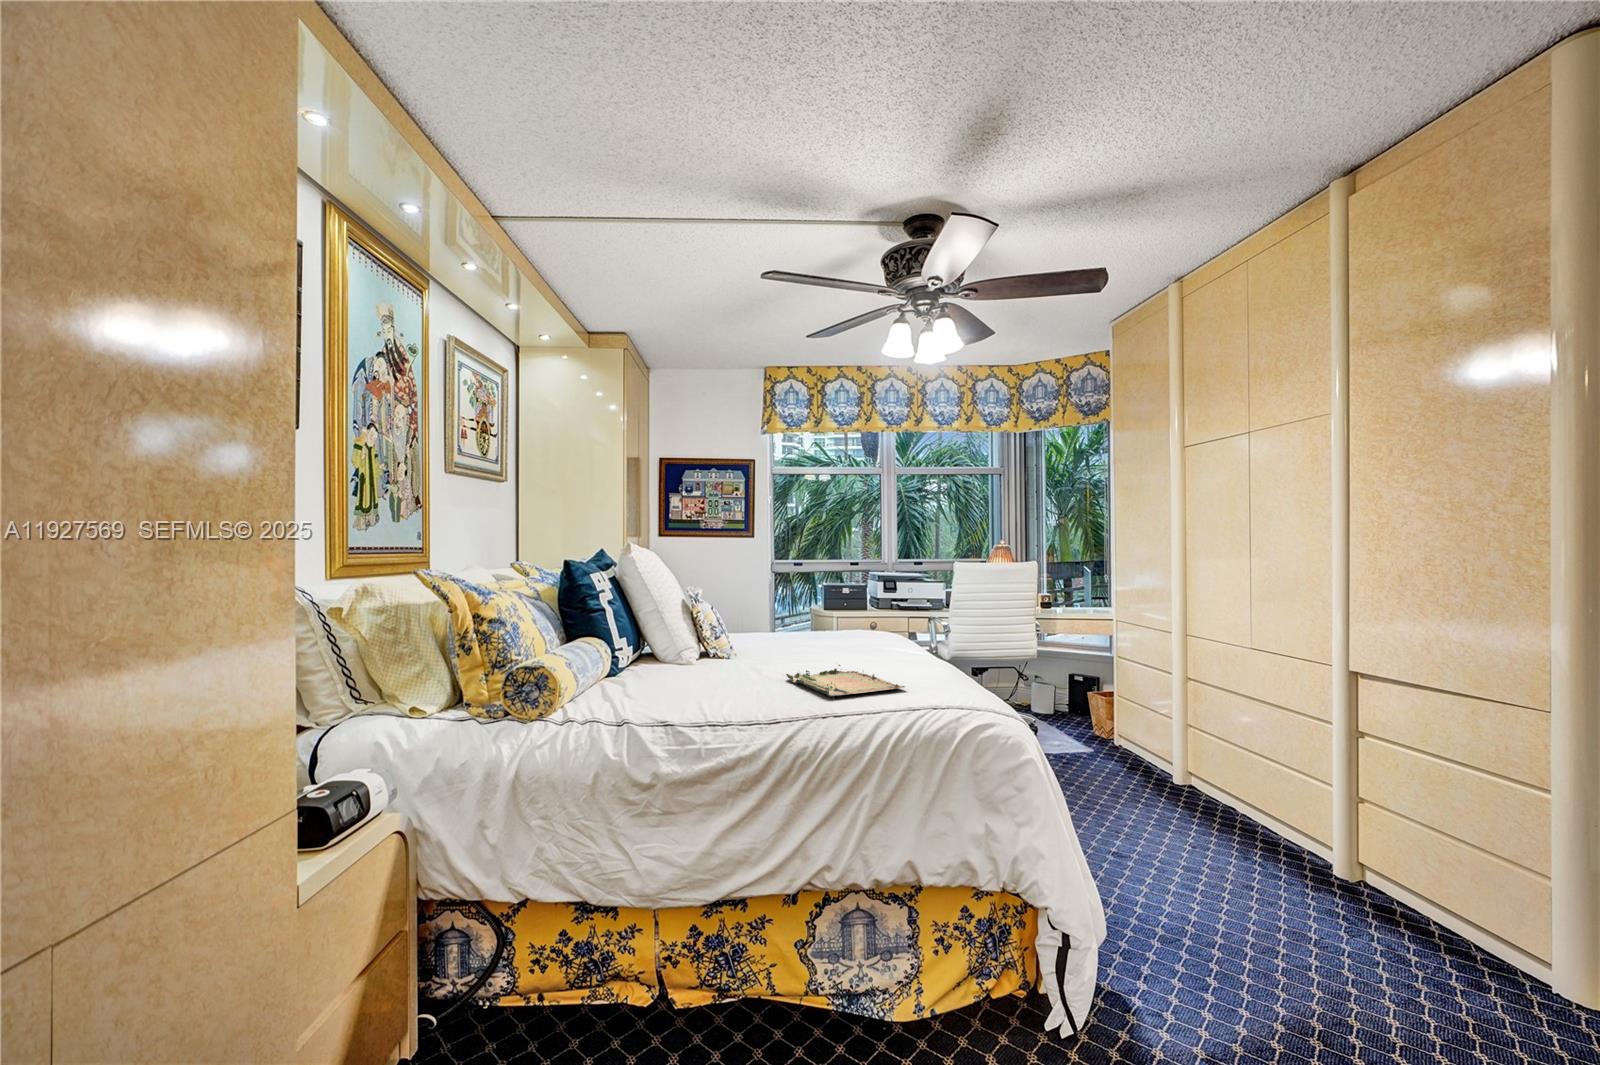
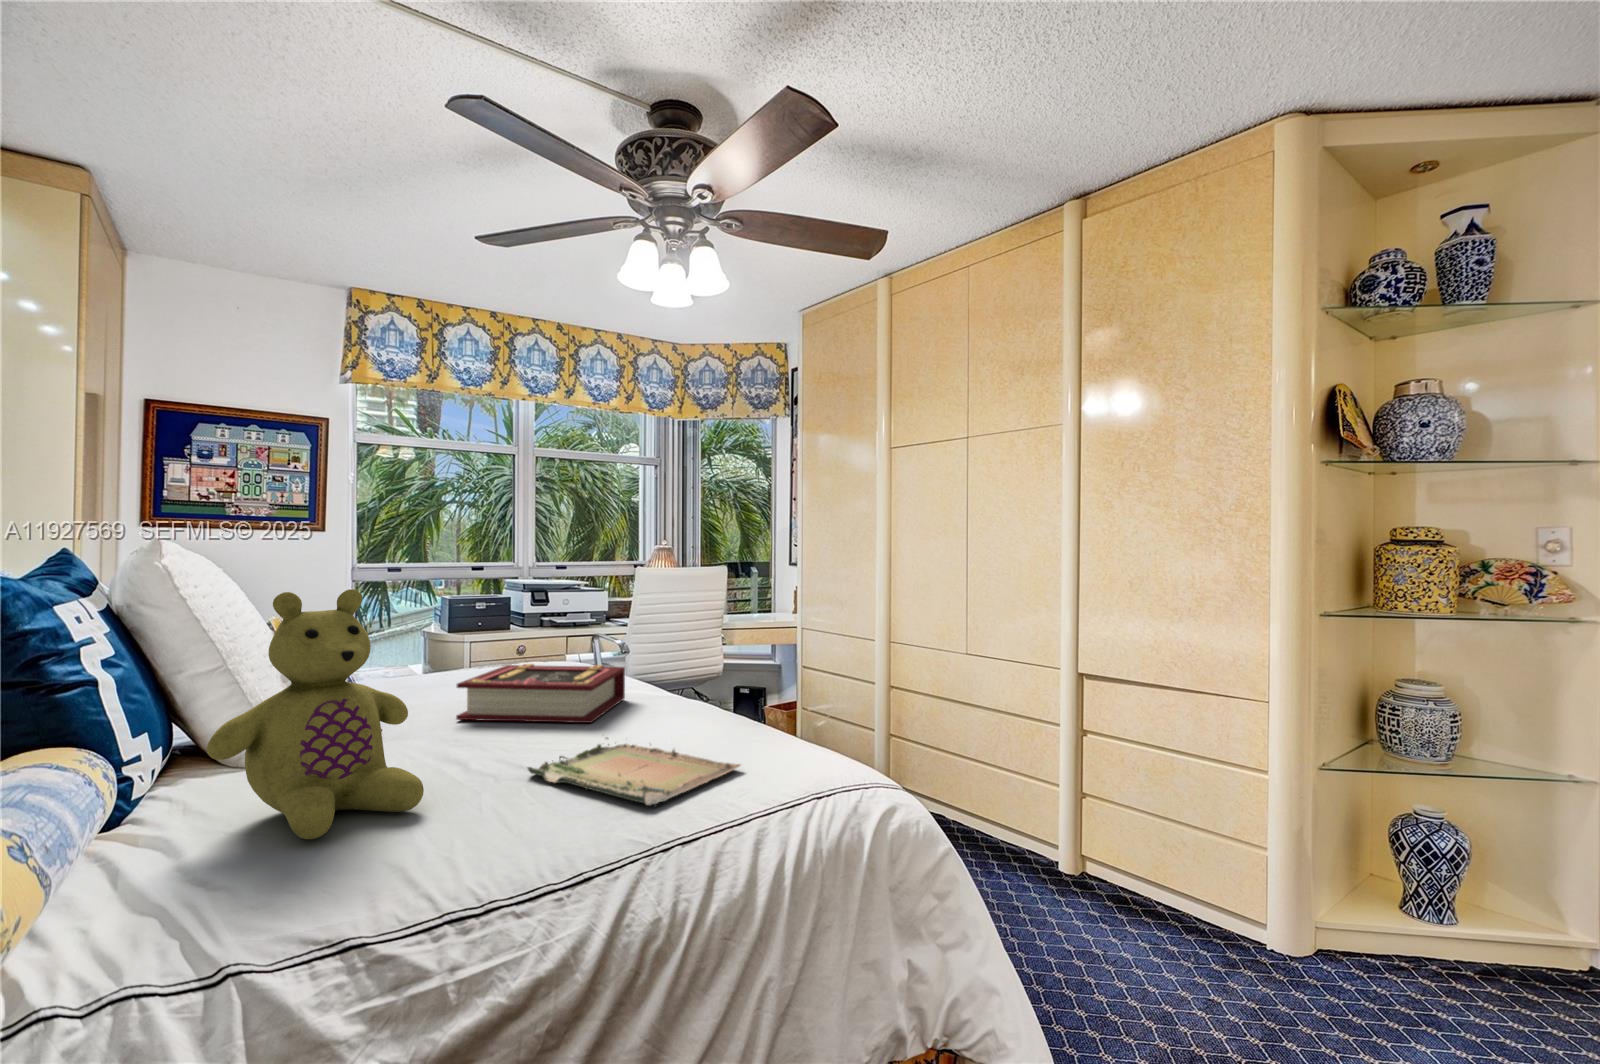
stuffed bear: none [637,568,728,688] -> present [207,589,424,839]
book: none [777,623,886,660] -> present [456,664,625,723]

